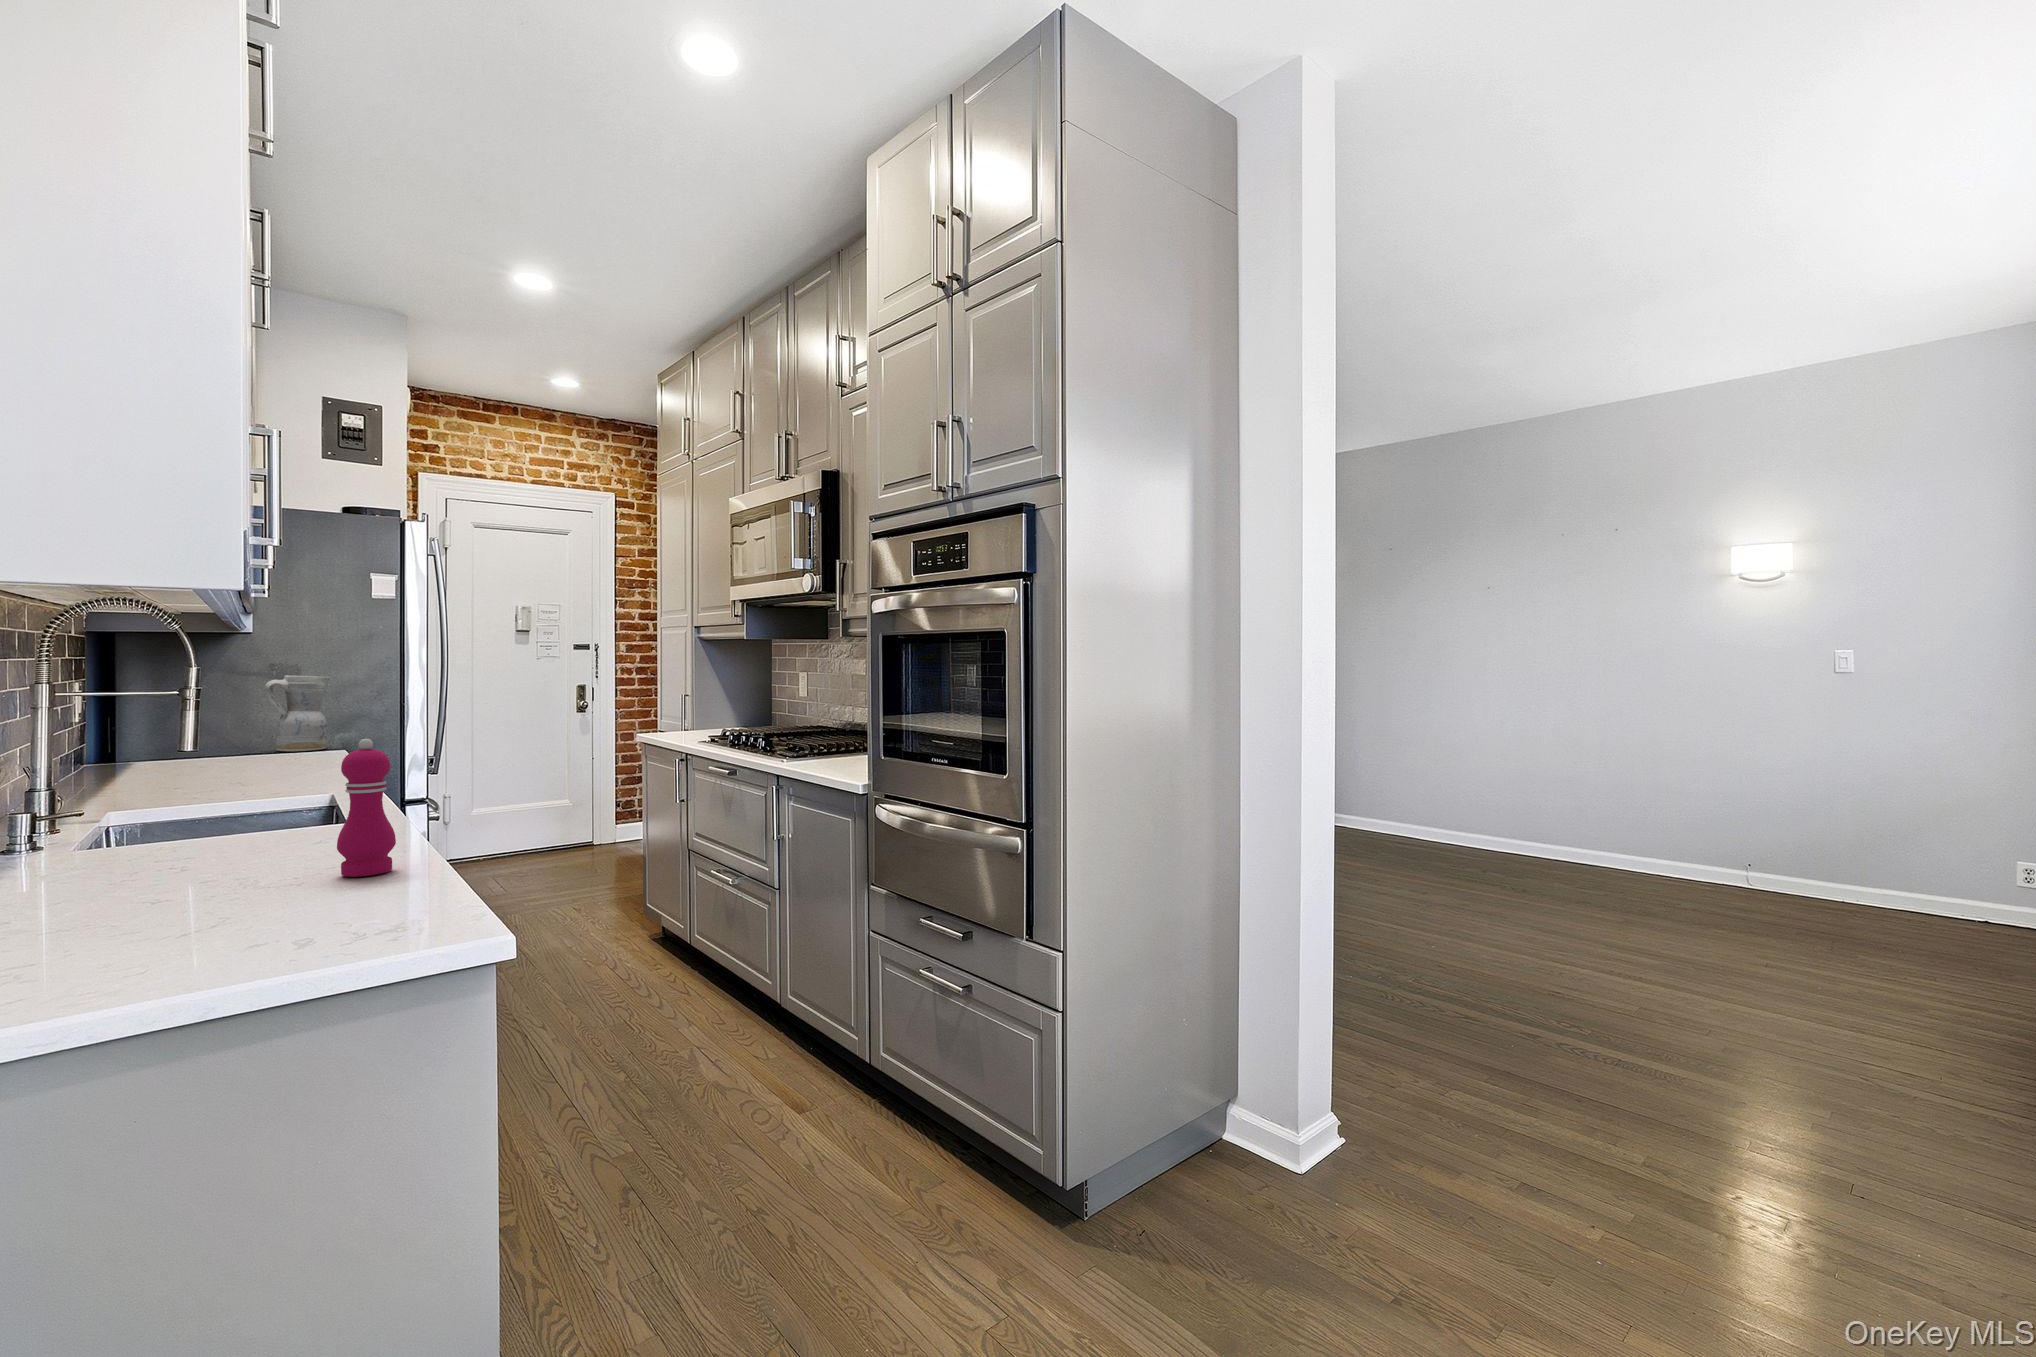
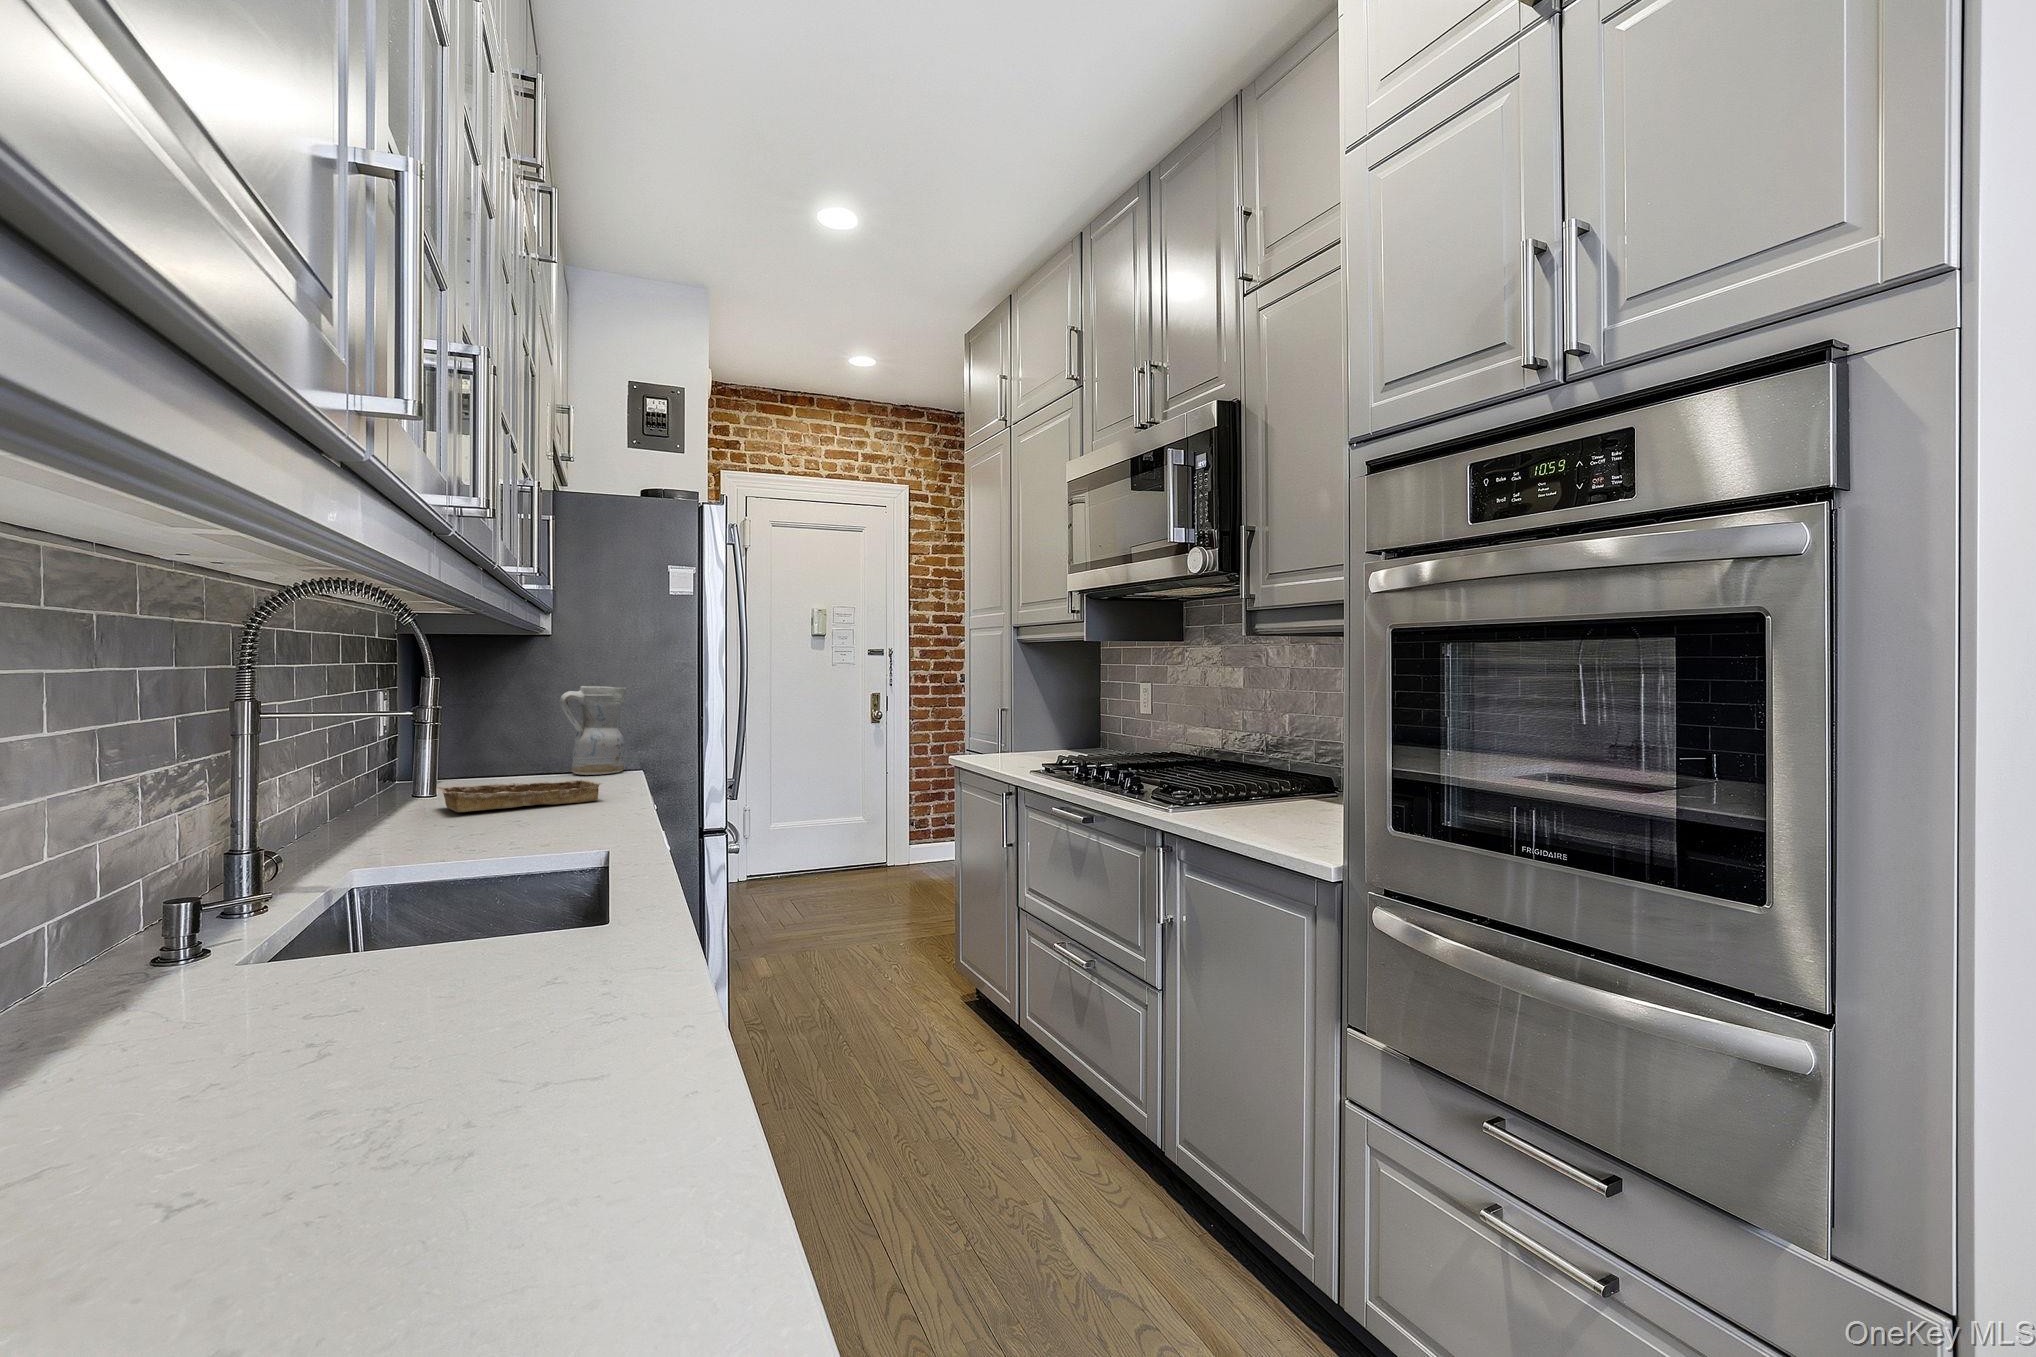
pepper mill: present [337,739,396,877] -> none [525,862,652,1205]
tray: none [158,751,316,775] -> present [437,780,602,812]

